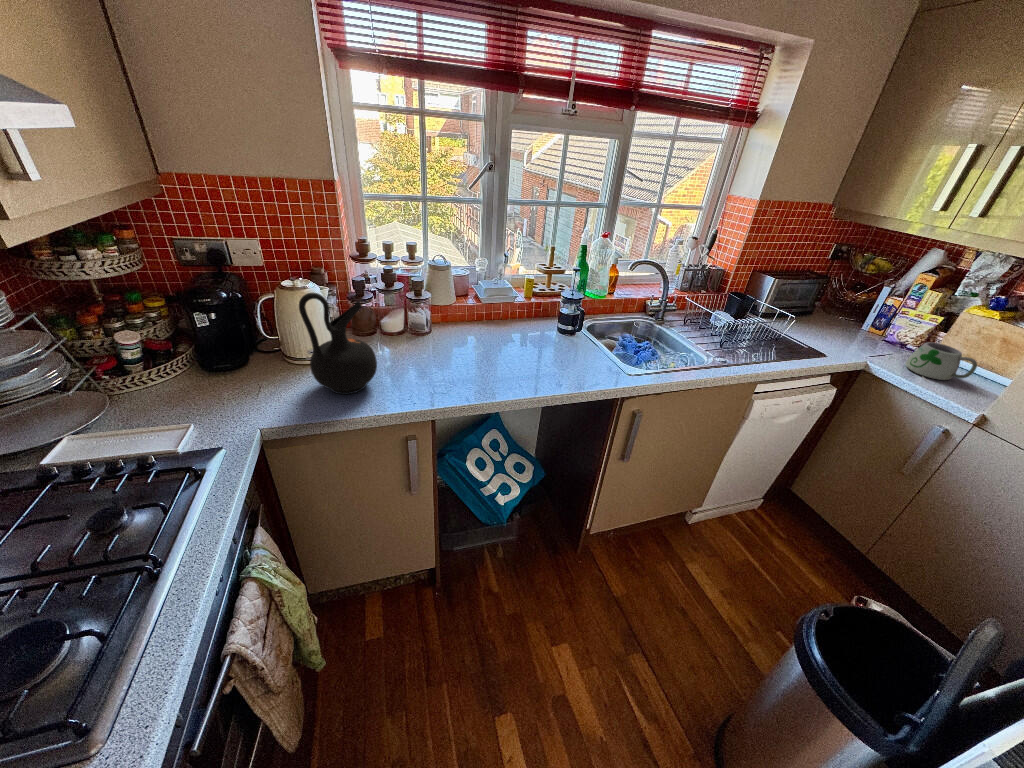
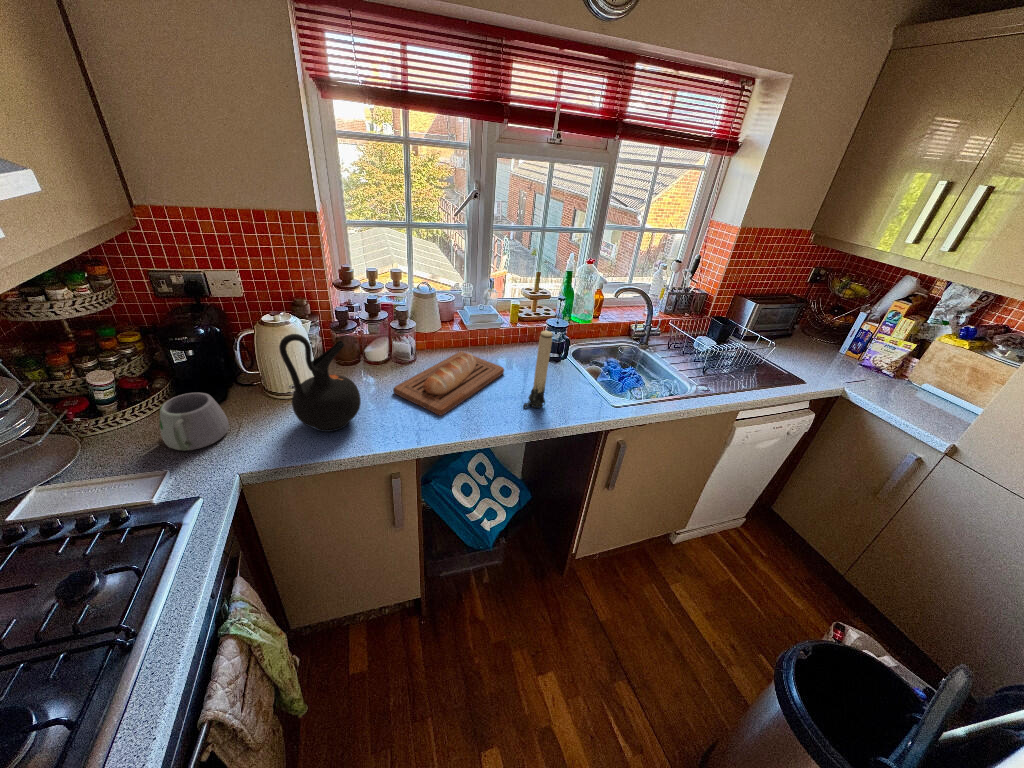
candle: none [538,296,568,376] -> present [523,331,553,408]
bread loaf: none [408,325,519,382] -> present [393,352,504,416]
mug: present [906,342,977,382] -> present [143,393,229,455]

